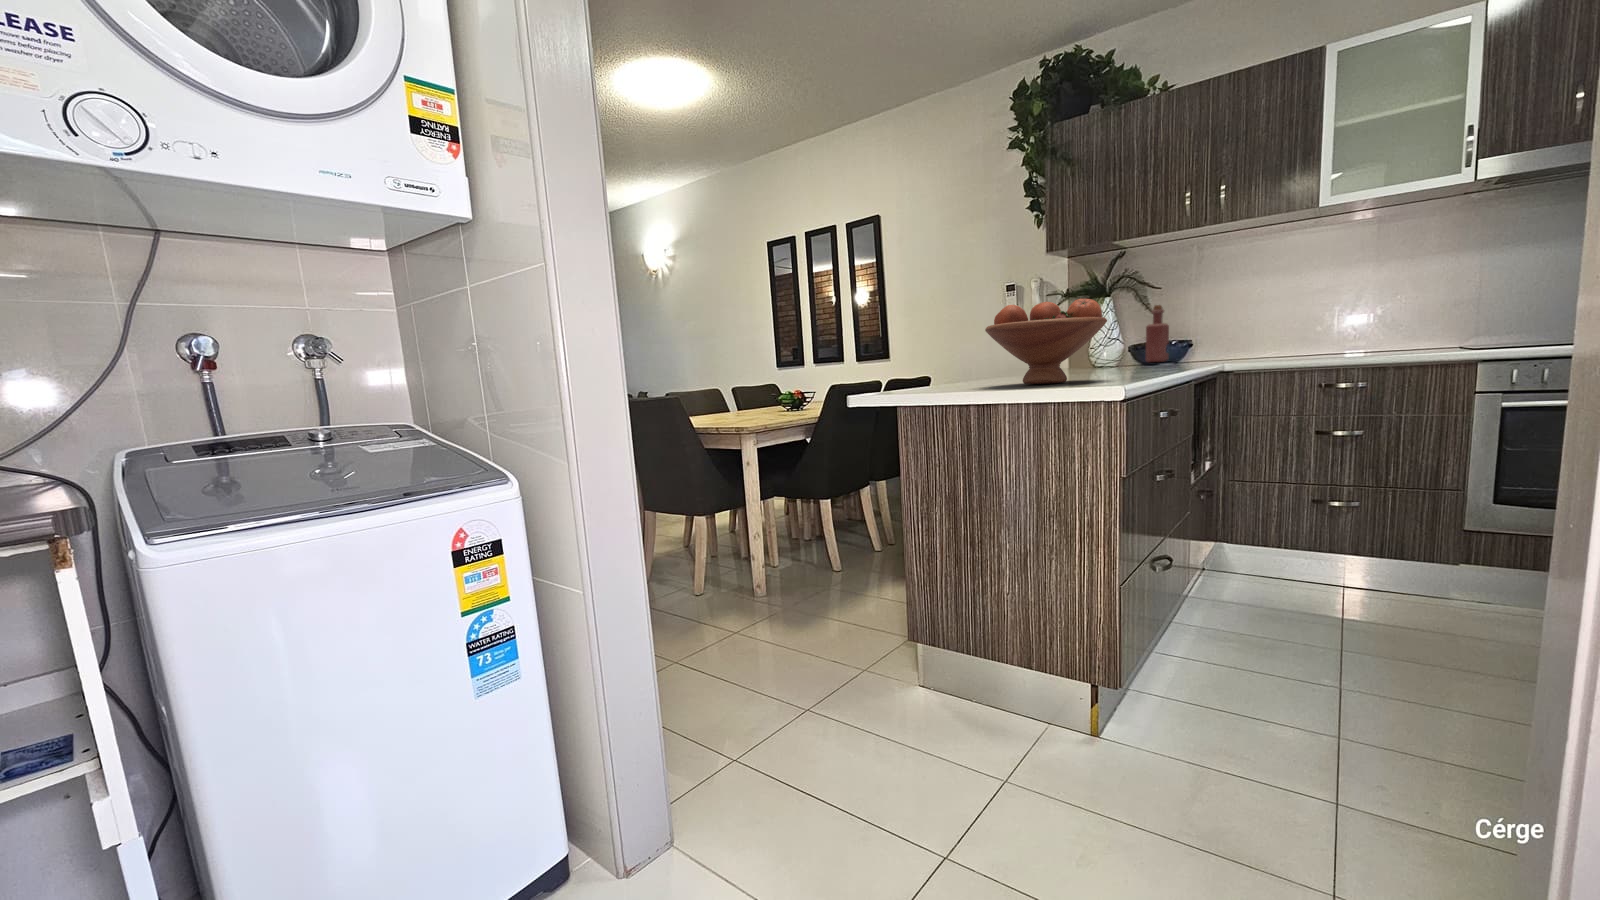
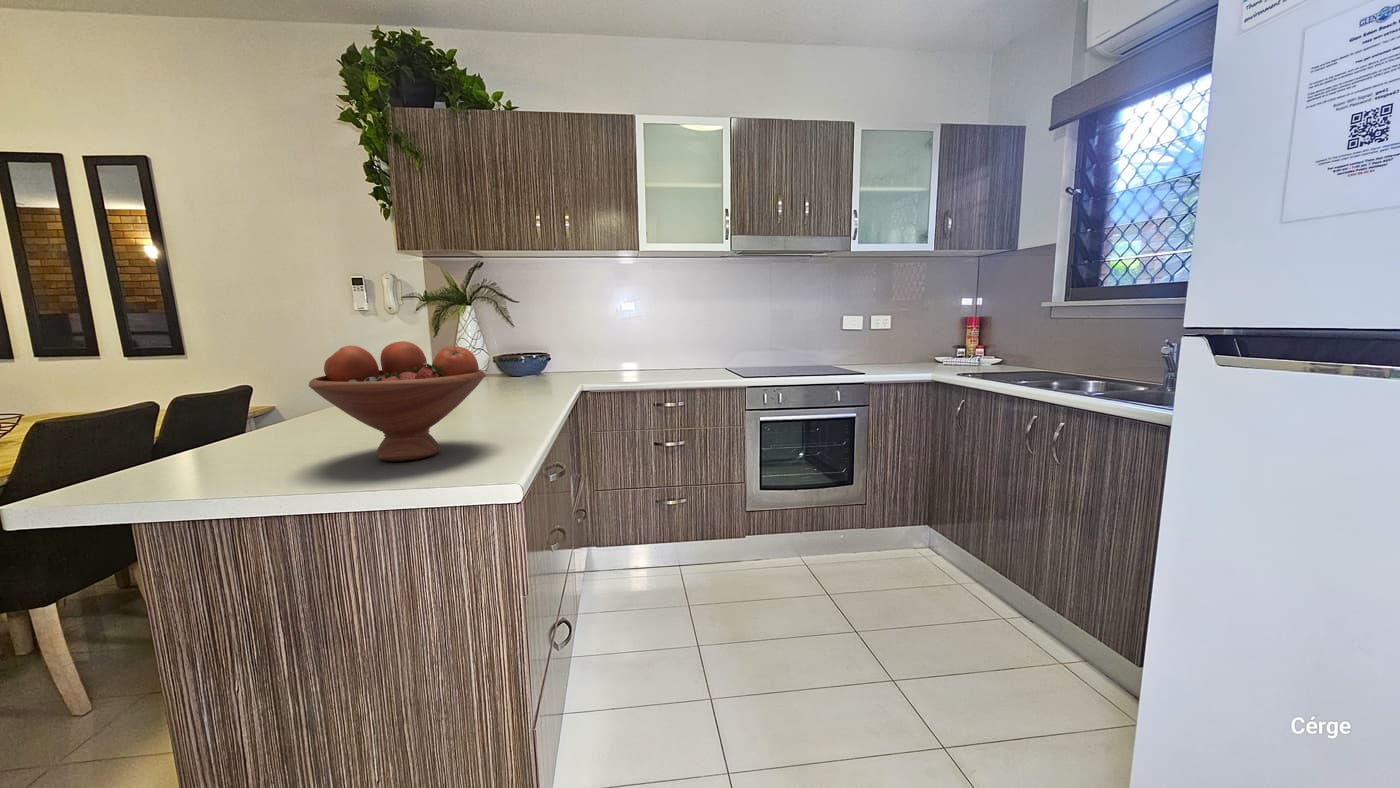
bottle: present [1146,305,1169,362] -> none [510,321,532,378]

